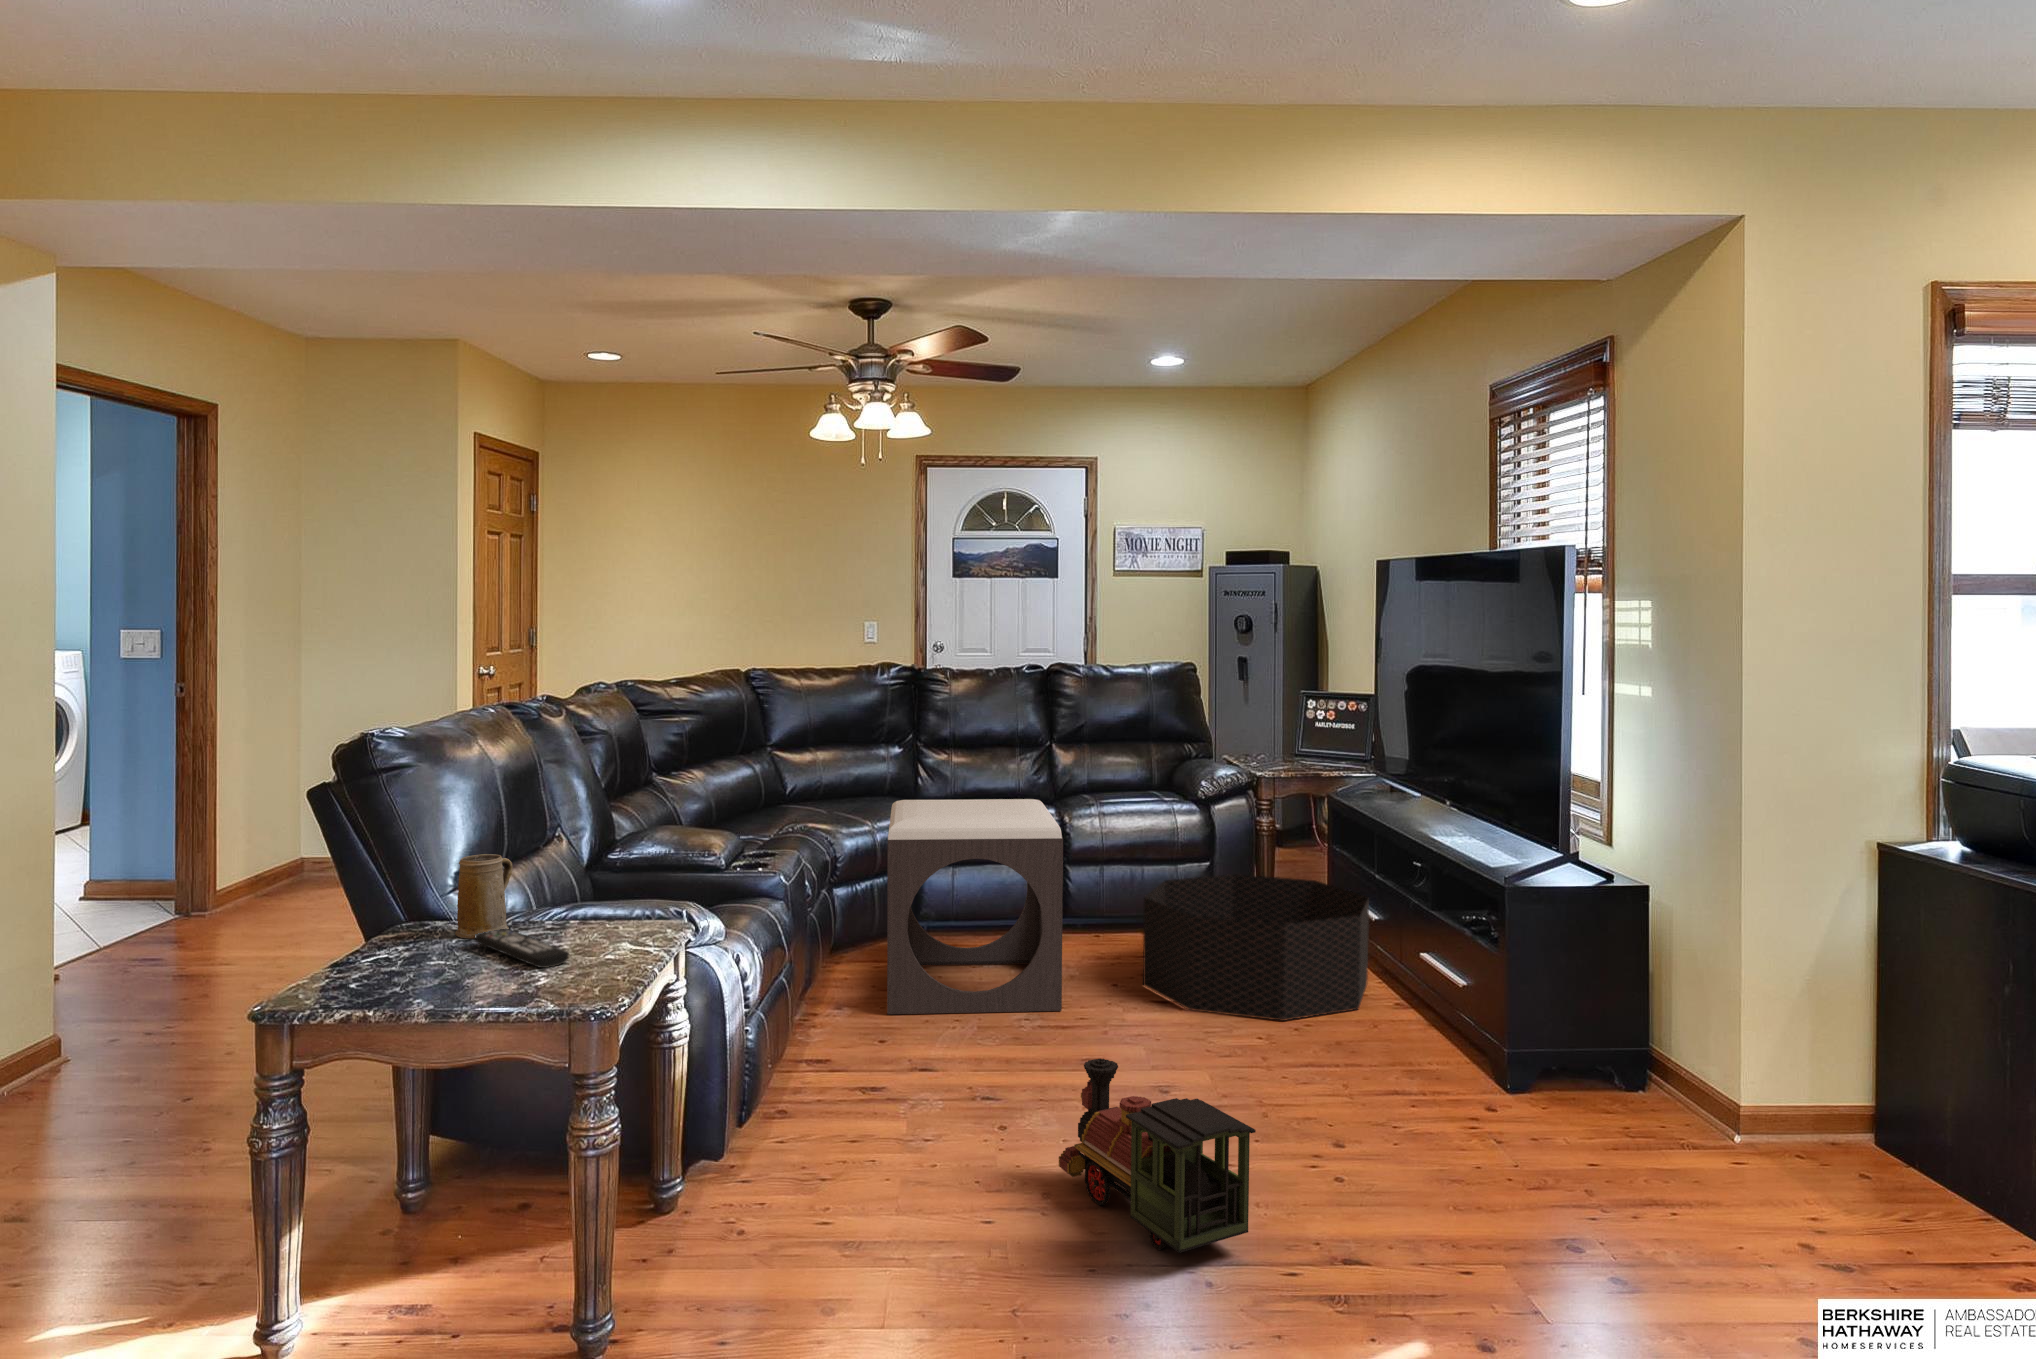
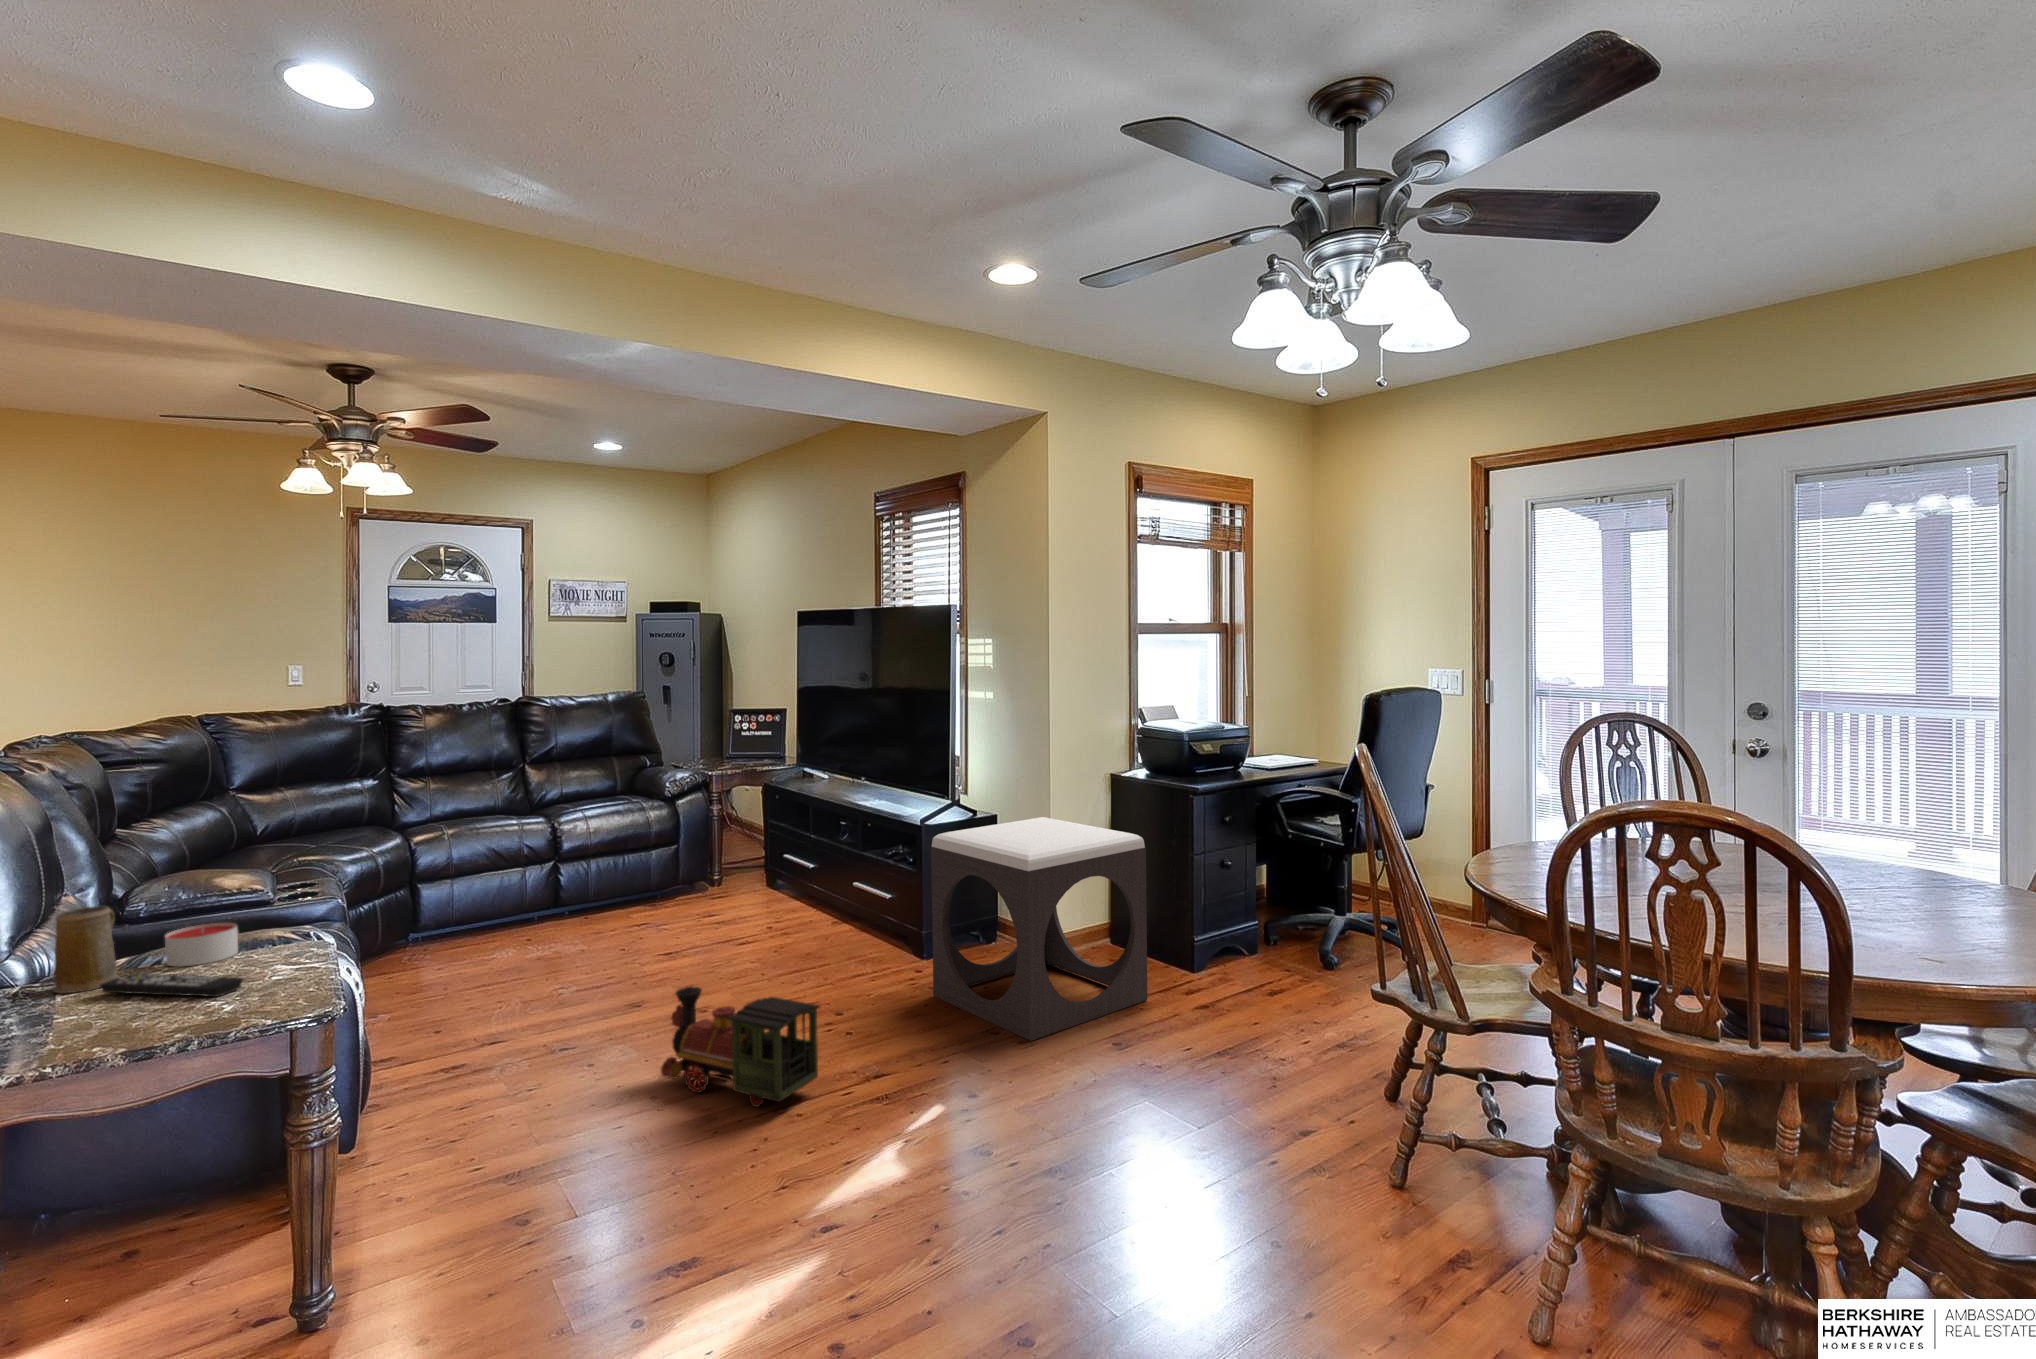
footstool: present [887,799,1063,1014] -> present [931,817,1147,1041]
basket: present [1143,874,1369,1021] -> none [646,844,815,952]
candle: none [554,887,616,929] -> present [165,923,238,967]

